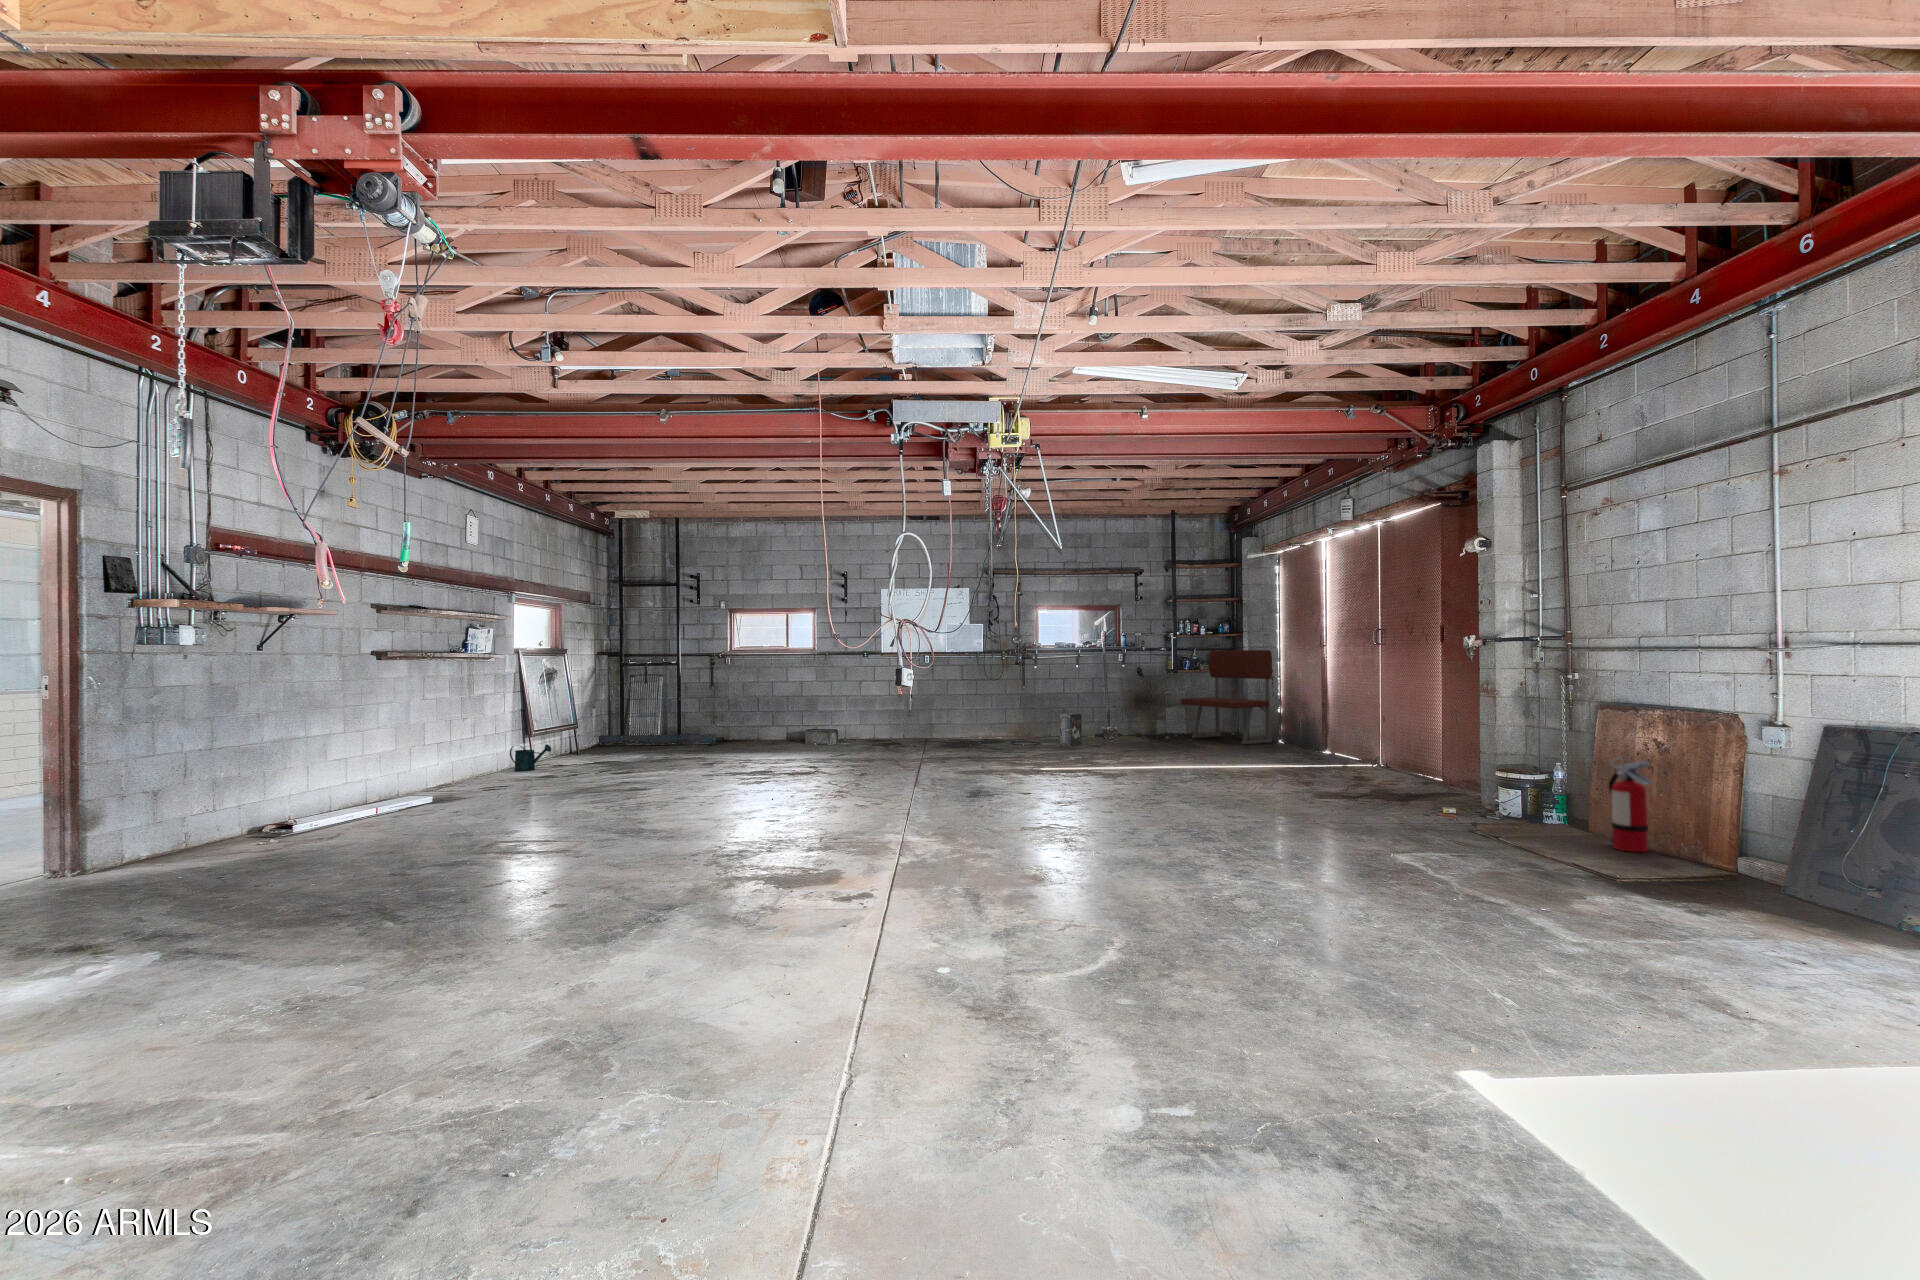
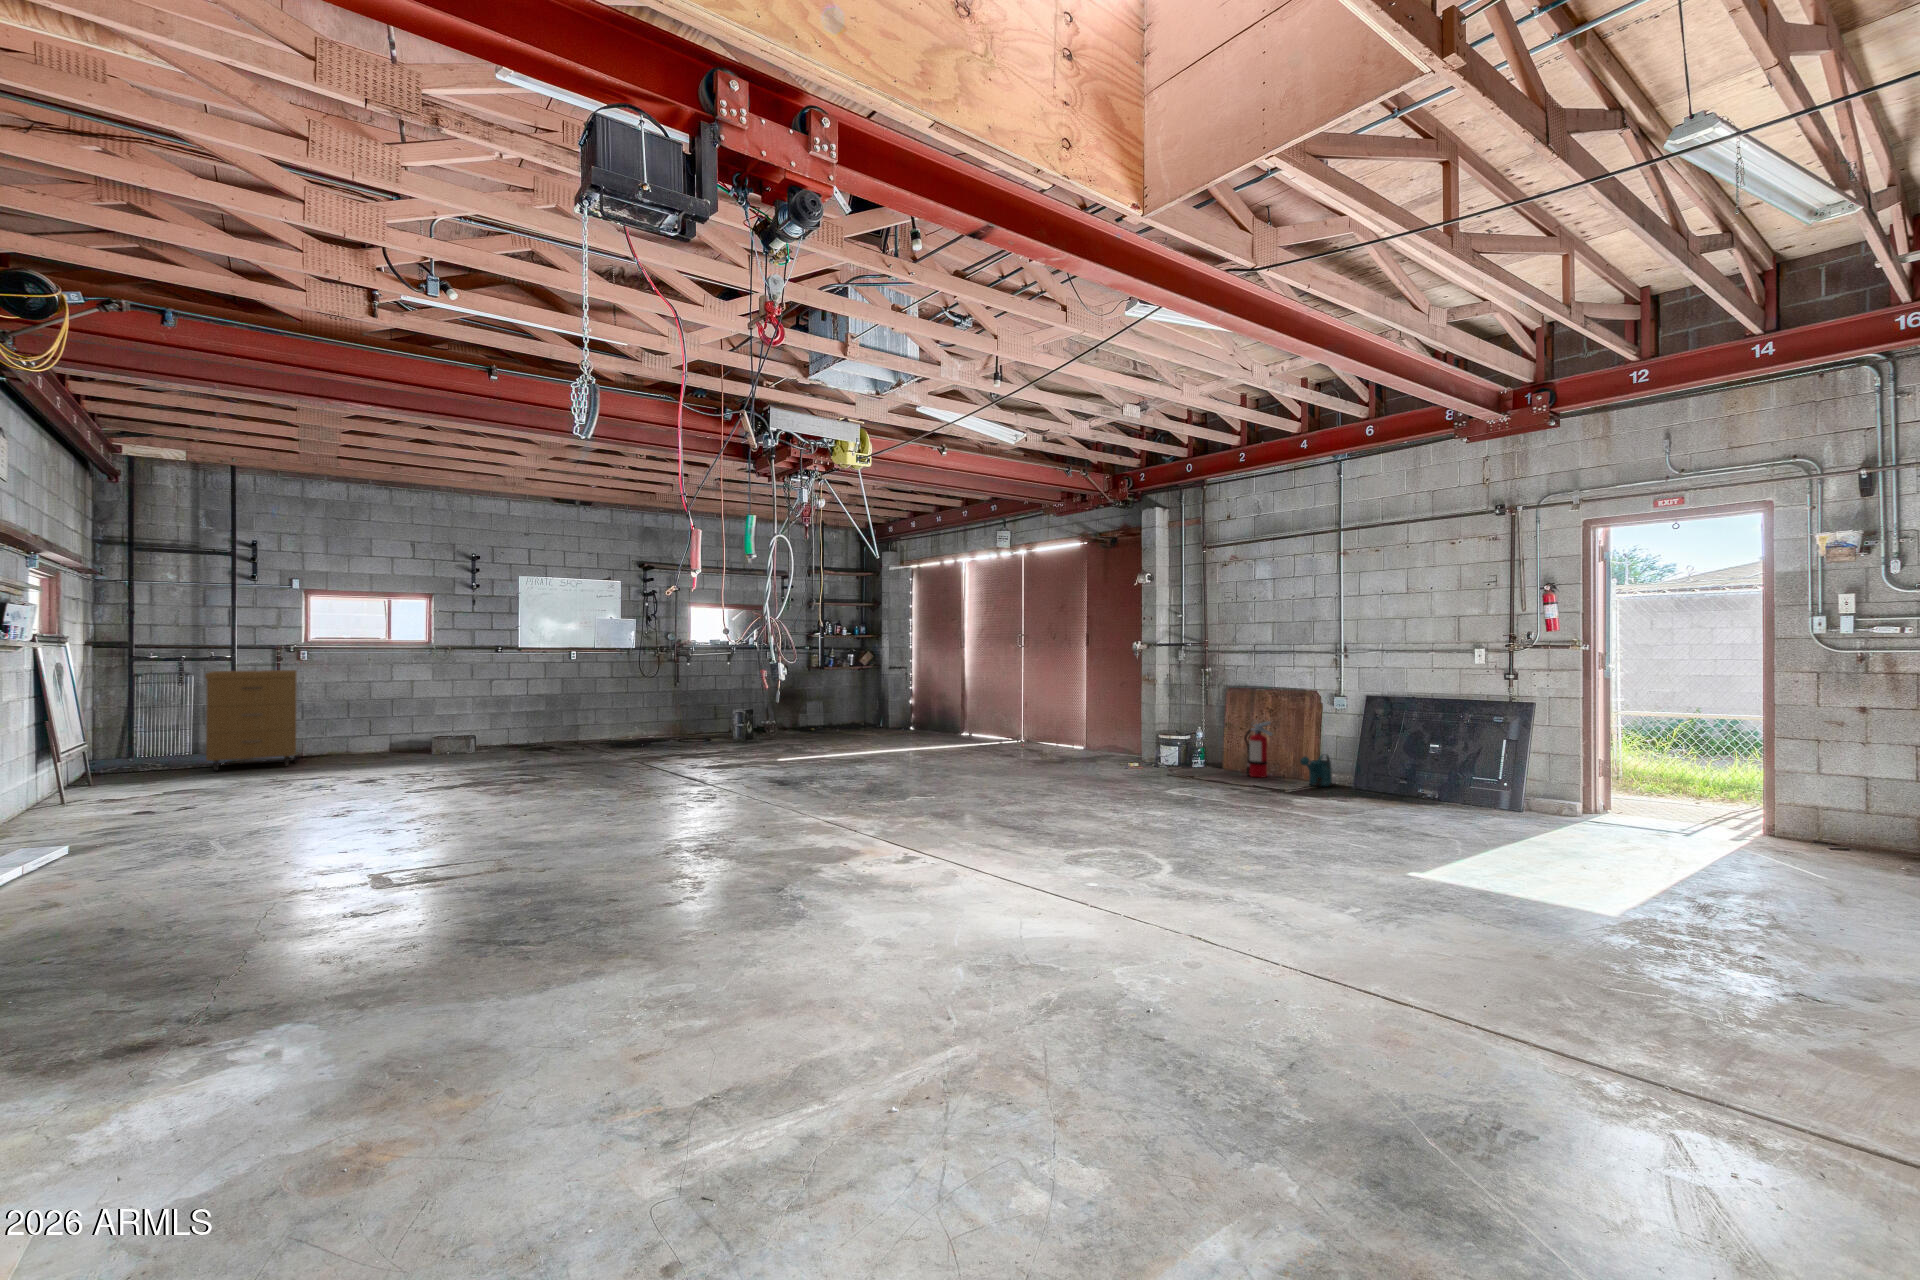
bench: present [1181,650,1272,745] -> none [832,650,914,732]
storage cabinet: none [656,672,727,746] -> present [205,670,297,771]
watering can: present [510,745,551,771] -> present [1300,755,1332,786]

